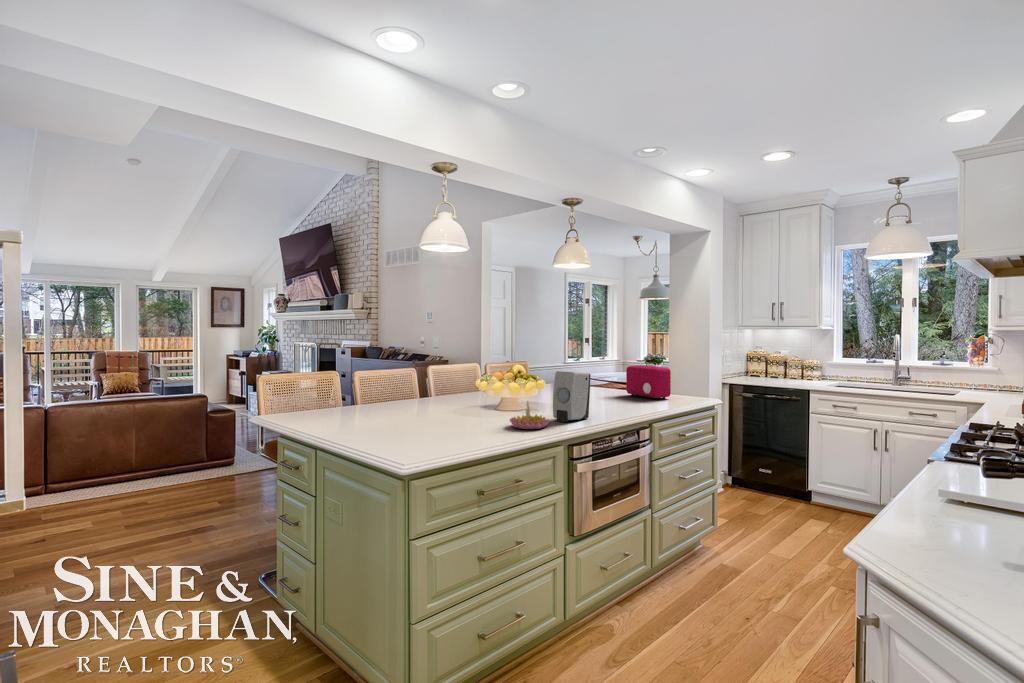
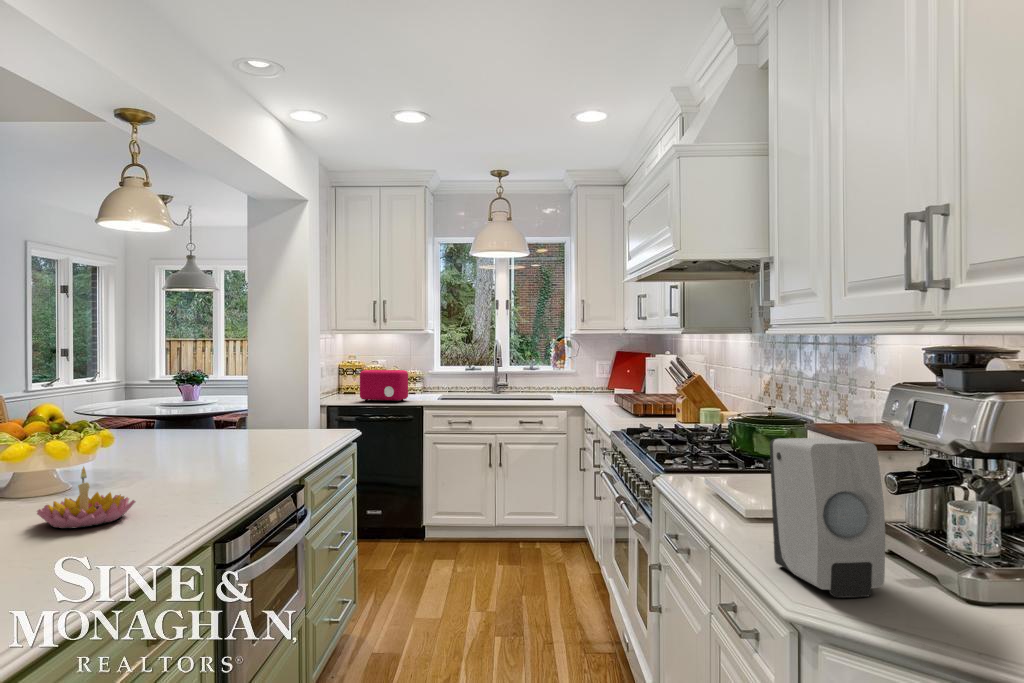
toaster: present [626,365,671,399] -> present [360,370,408,402]
soap dispenser: present [553,371,591,422] -> present [770,438,885,598]

